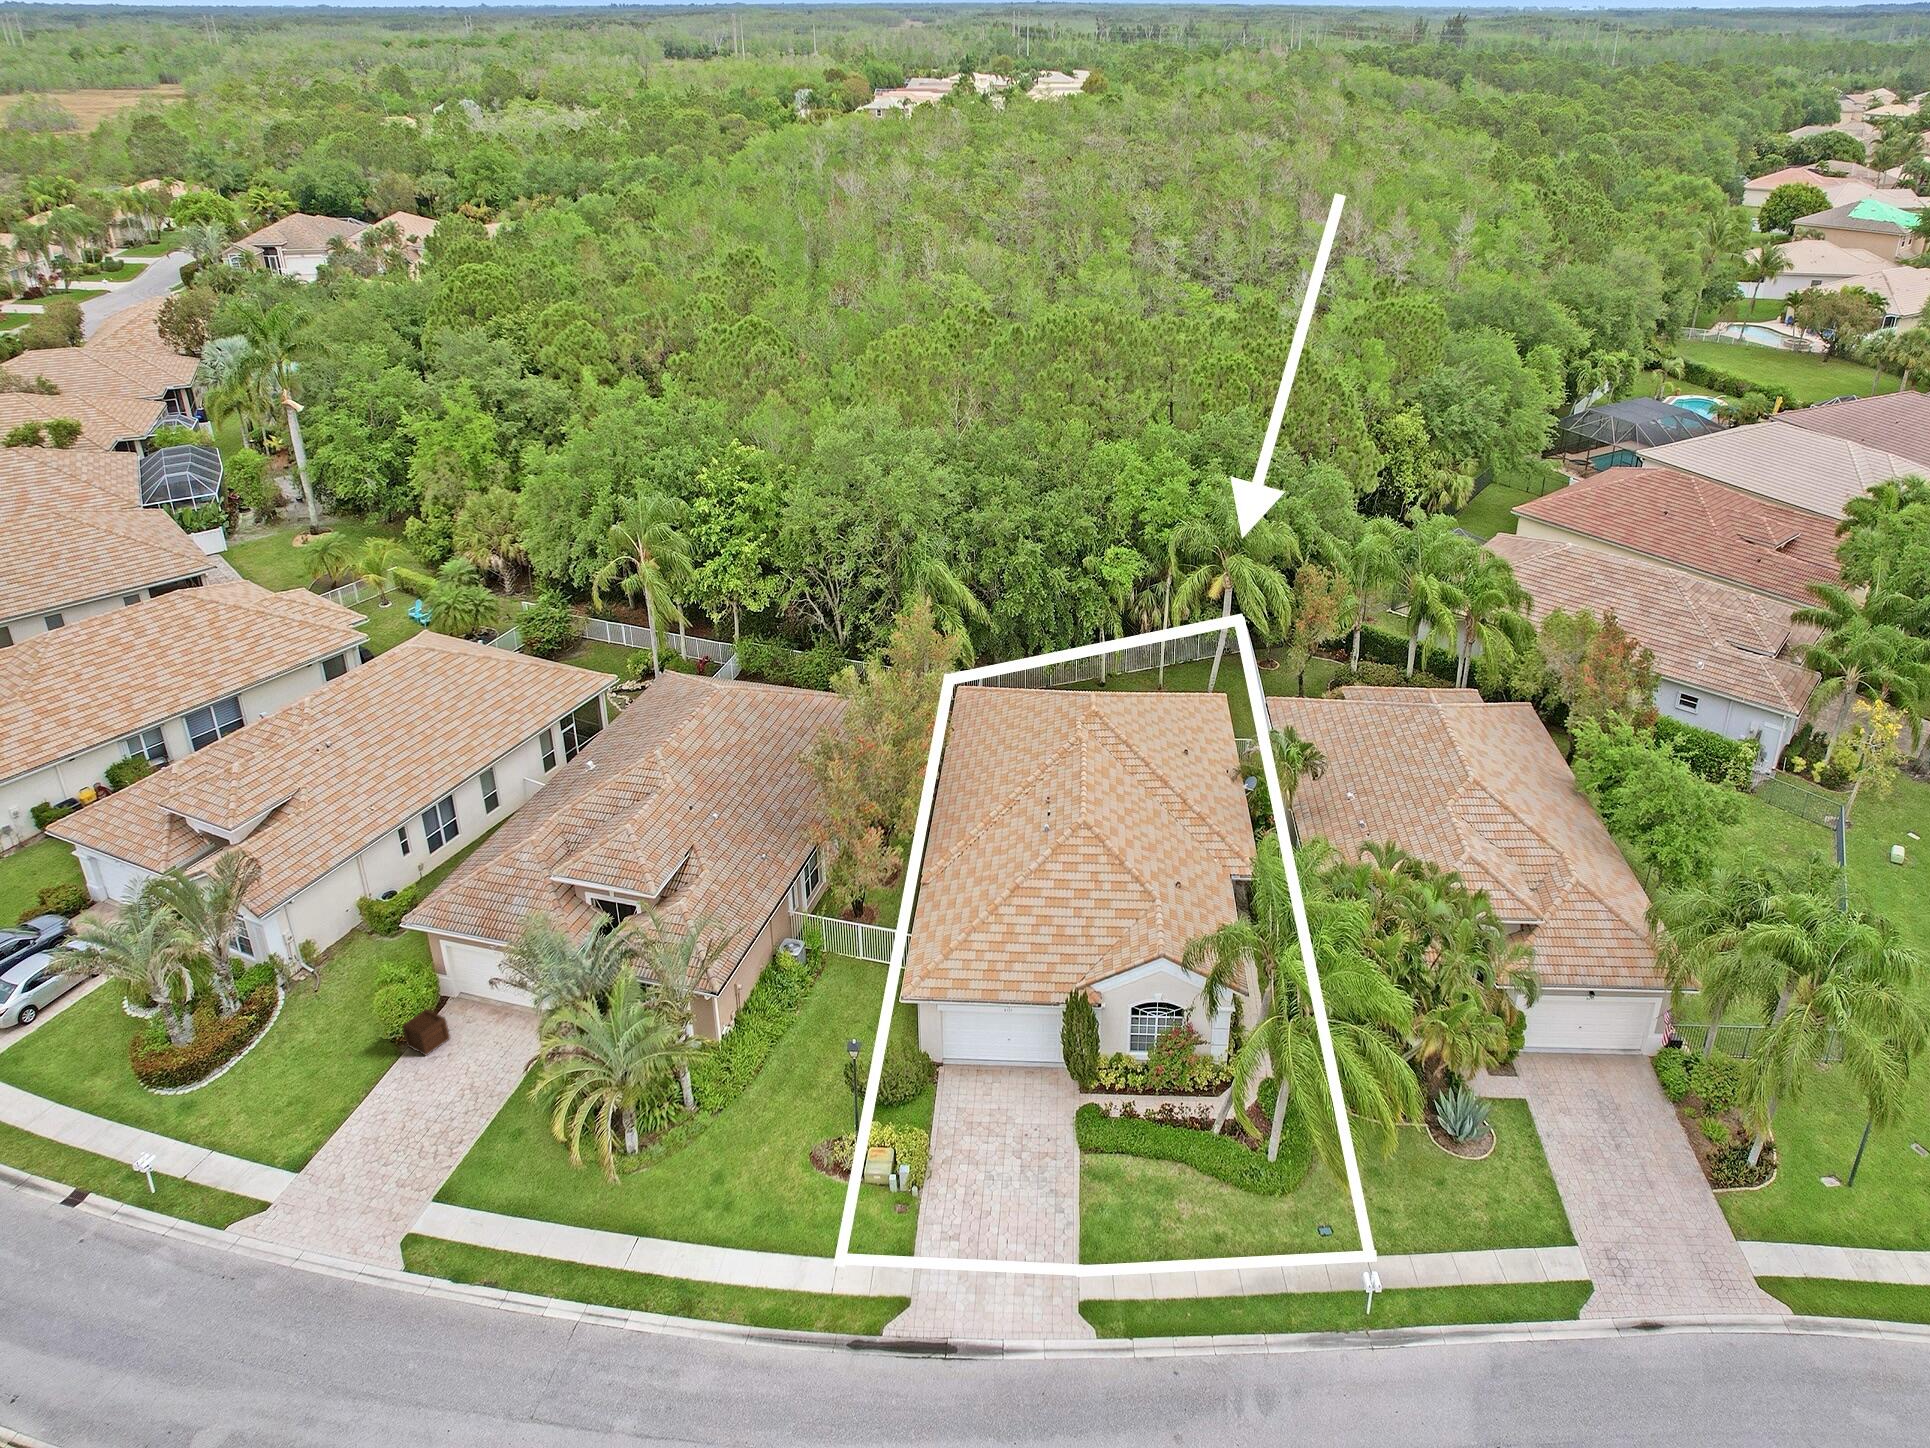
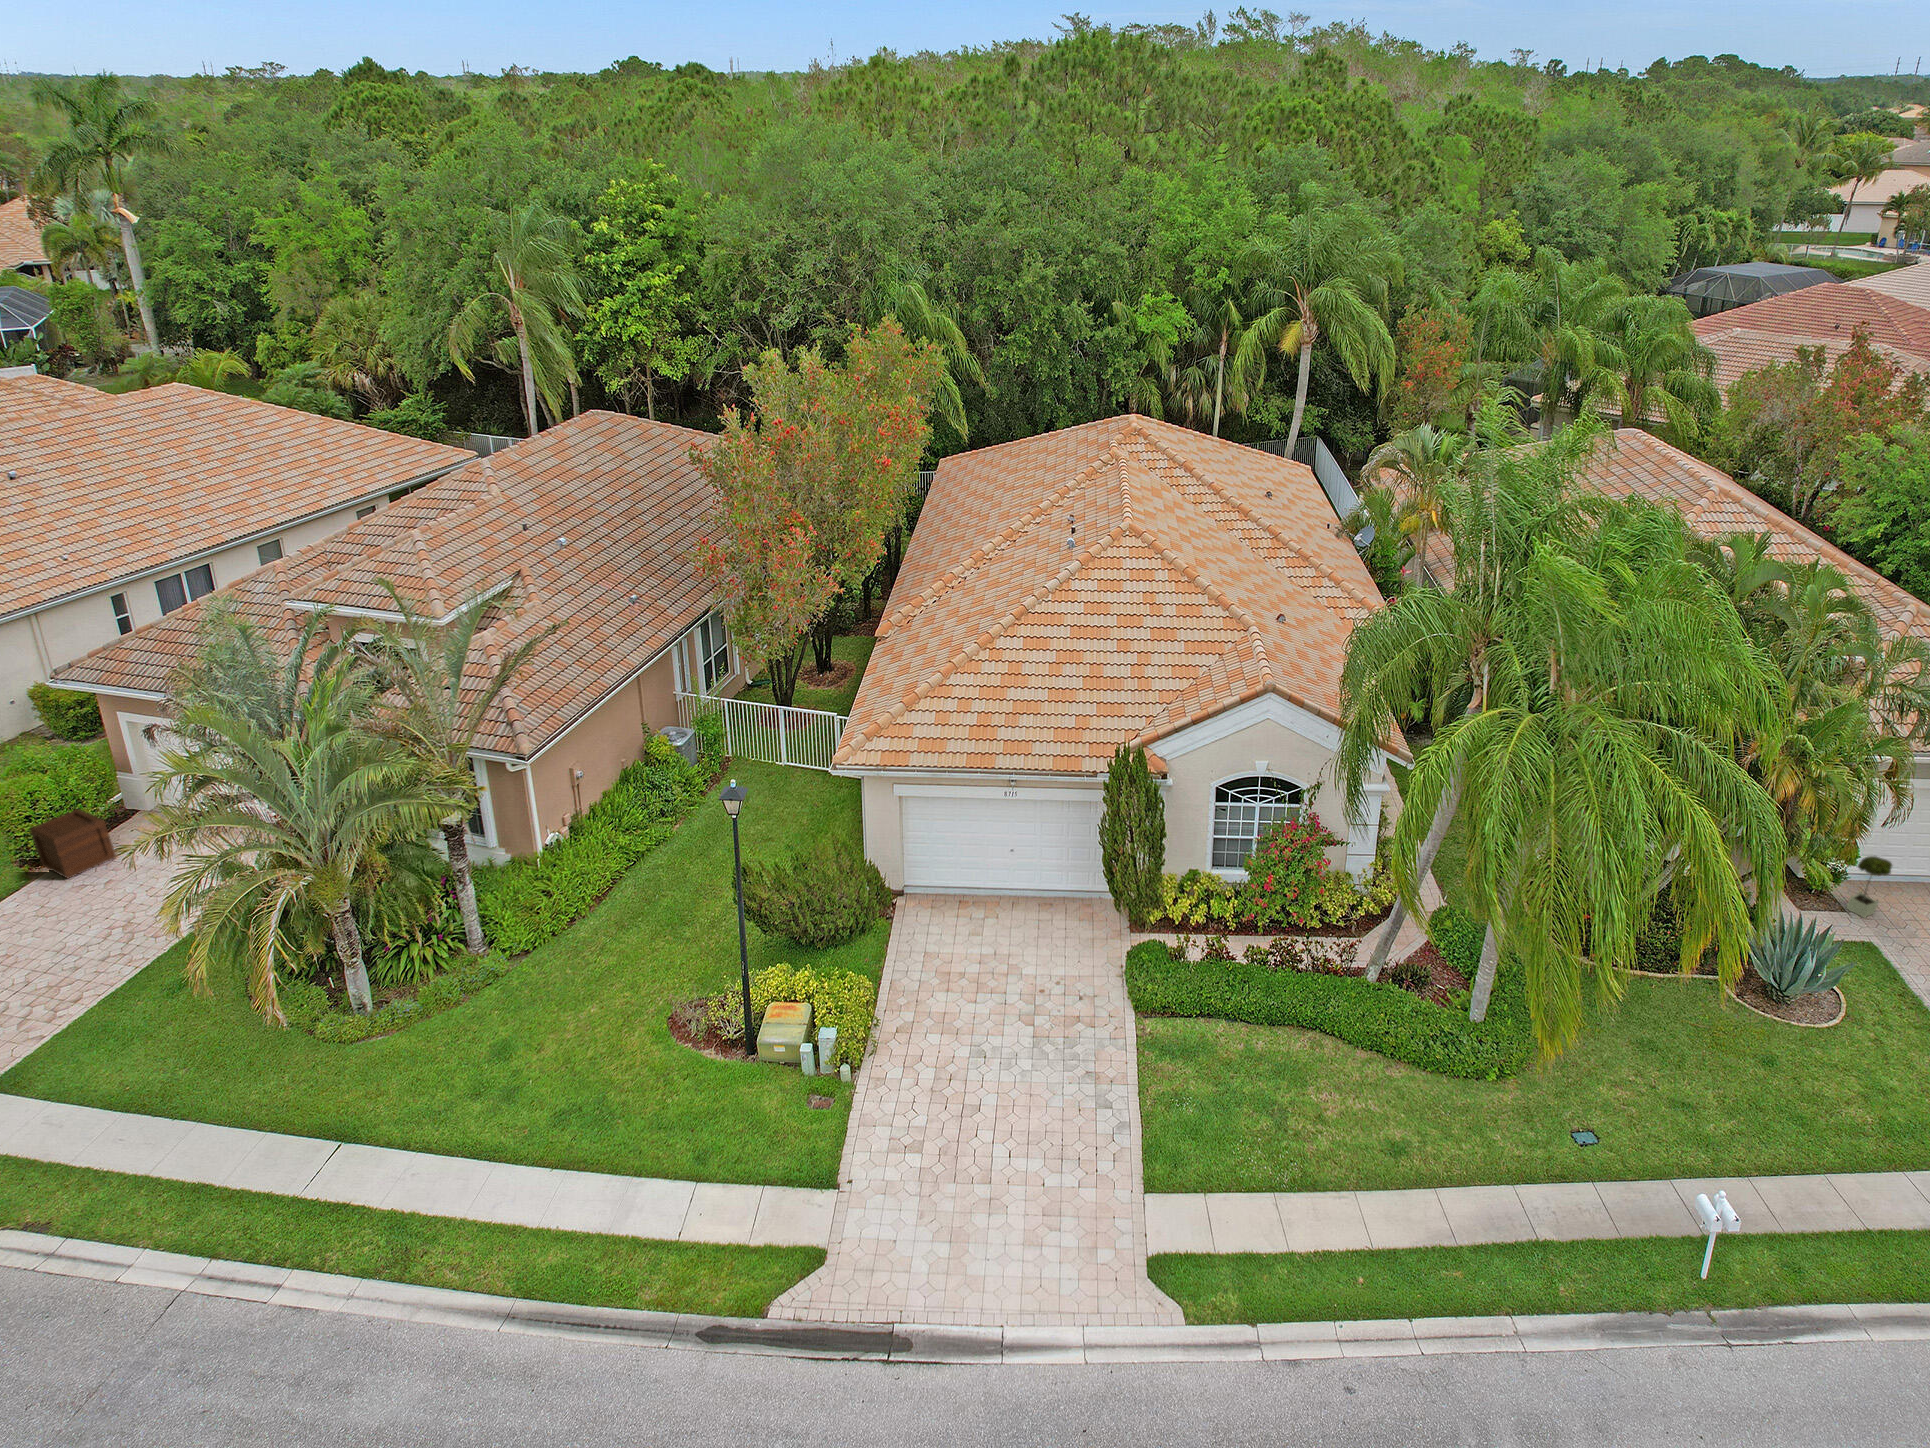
potted tree: none [1520,1045,1543,1081] -> present [1847,856,1892,918]

